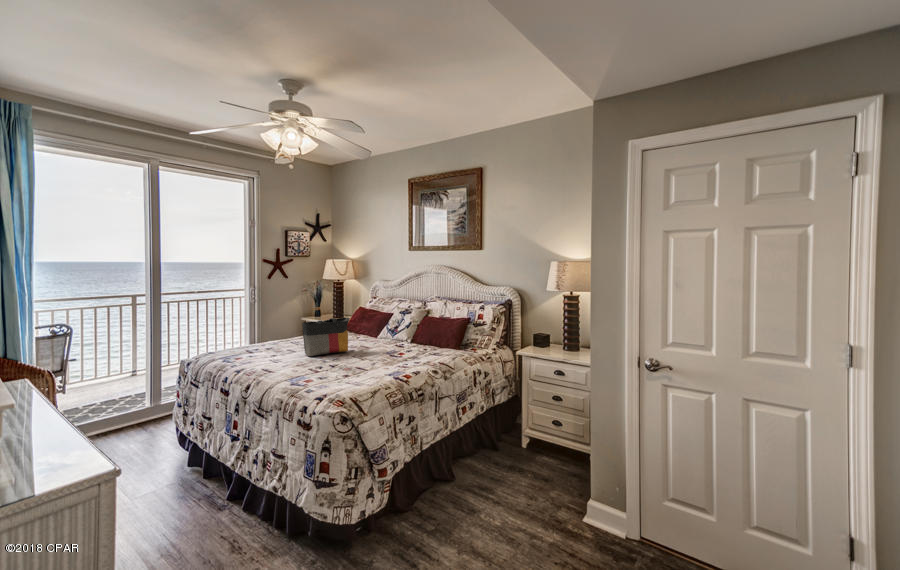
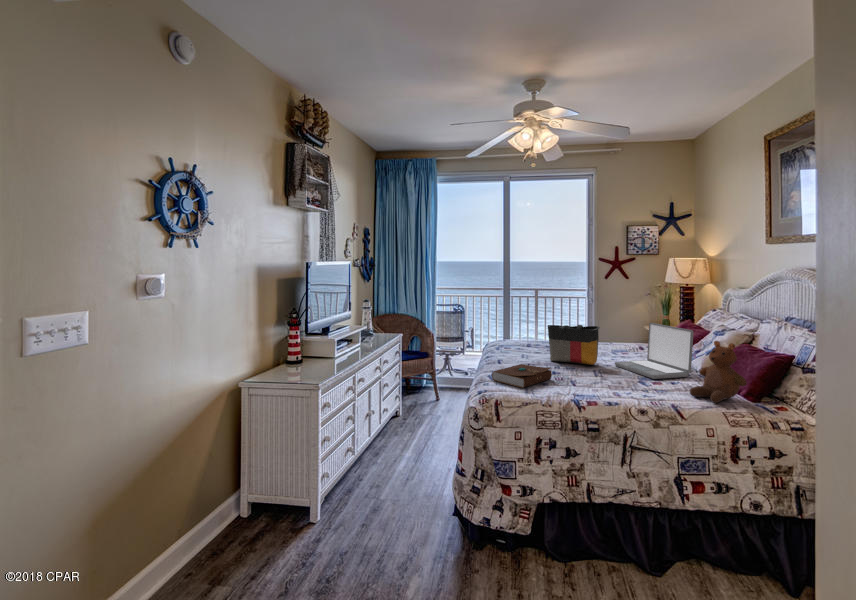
laptop: none [357,310,409,351] -> present [615,323,693,379]
teddy bear: none [430,314,461,355] -> present [690,341,747,403]
book: none [307,359,349,385] -> present [492,364,552,388]

